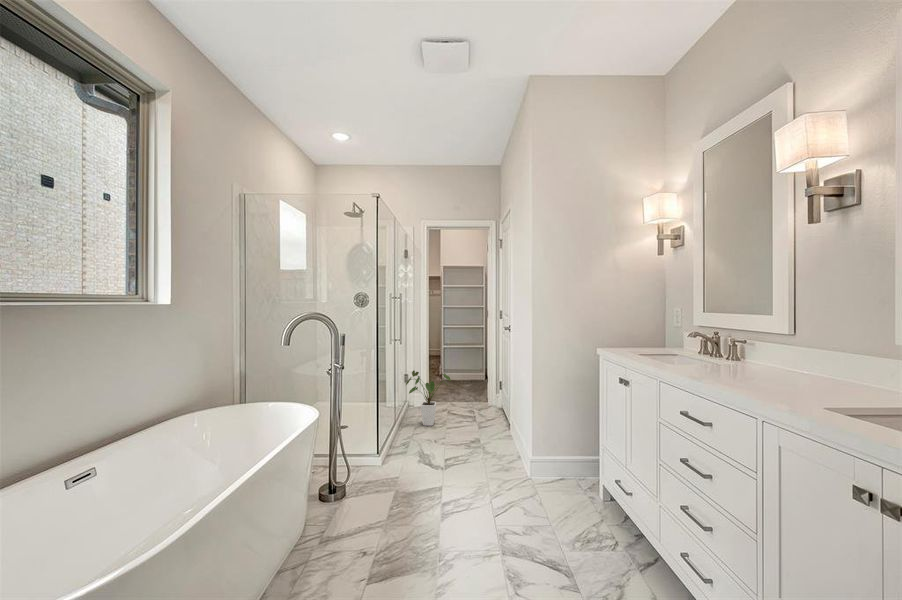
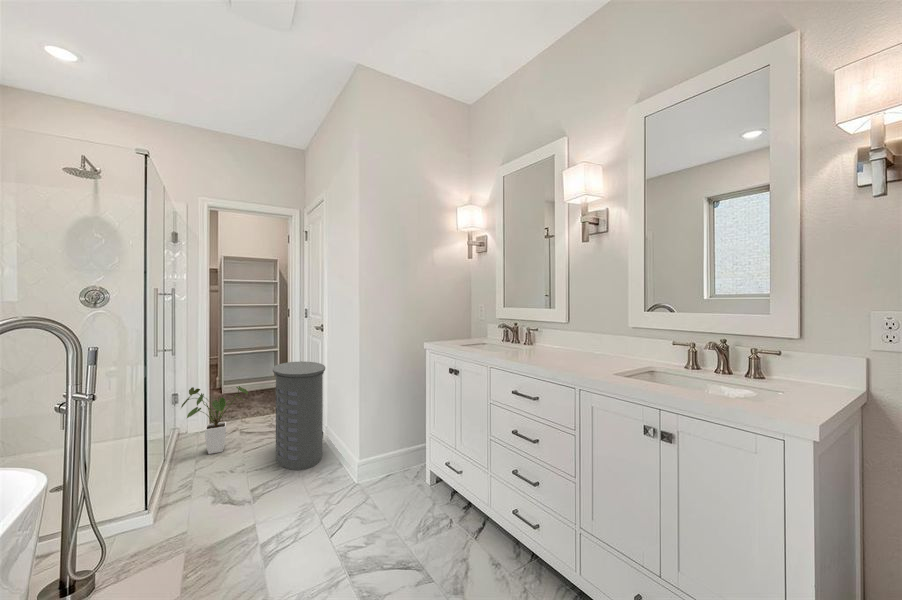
laundry hamper: none [466,357,510,455] -> present [273,361,325,470]

